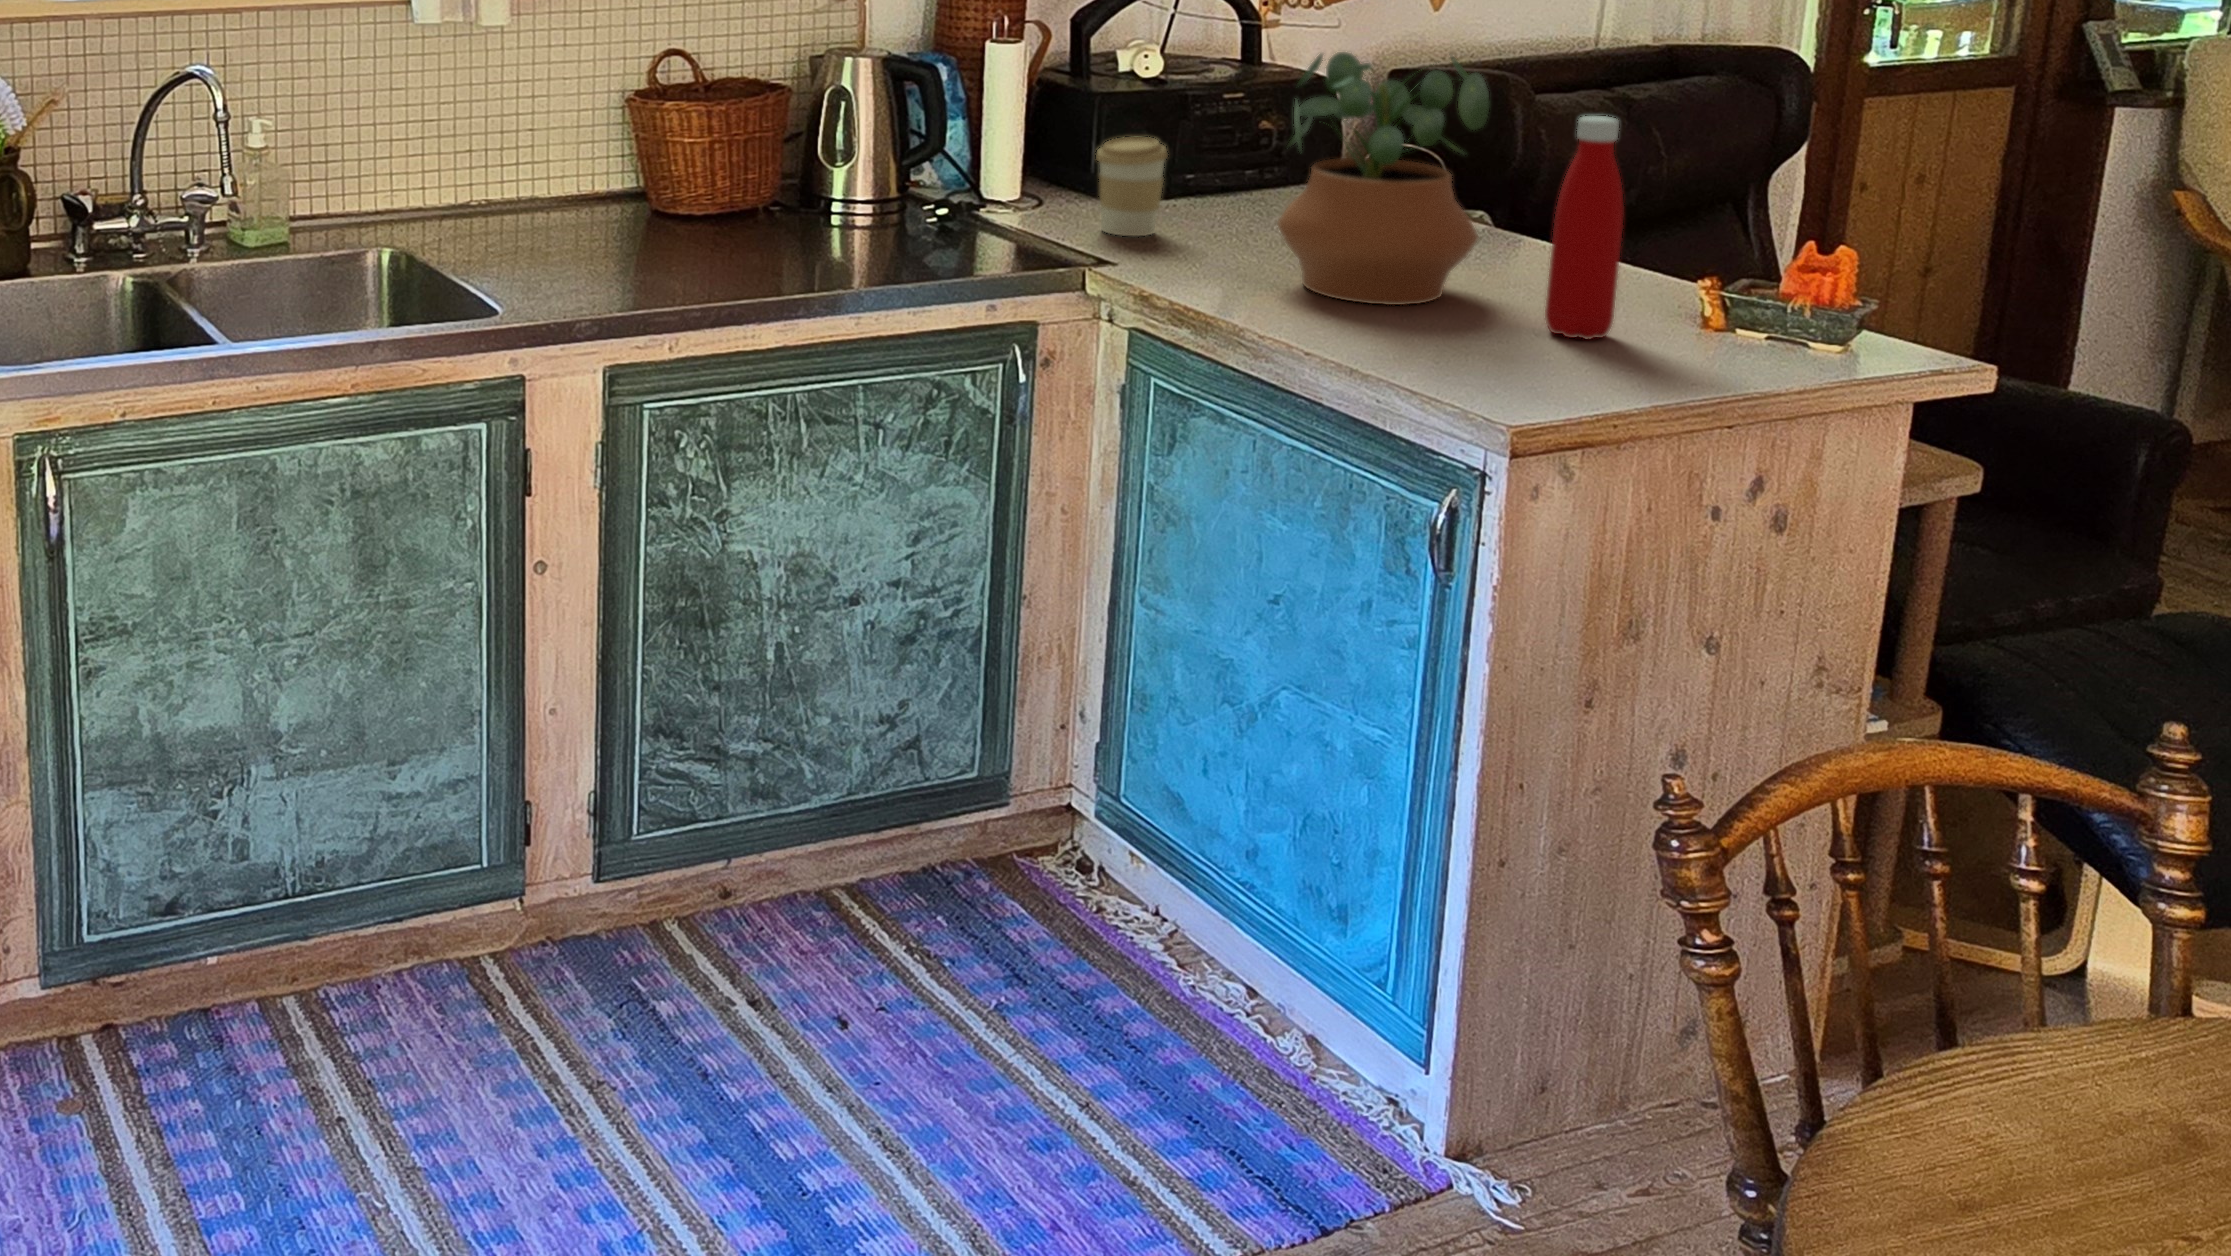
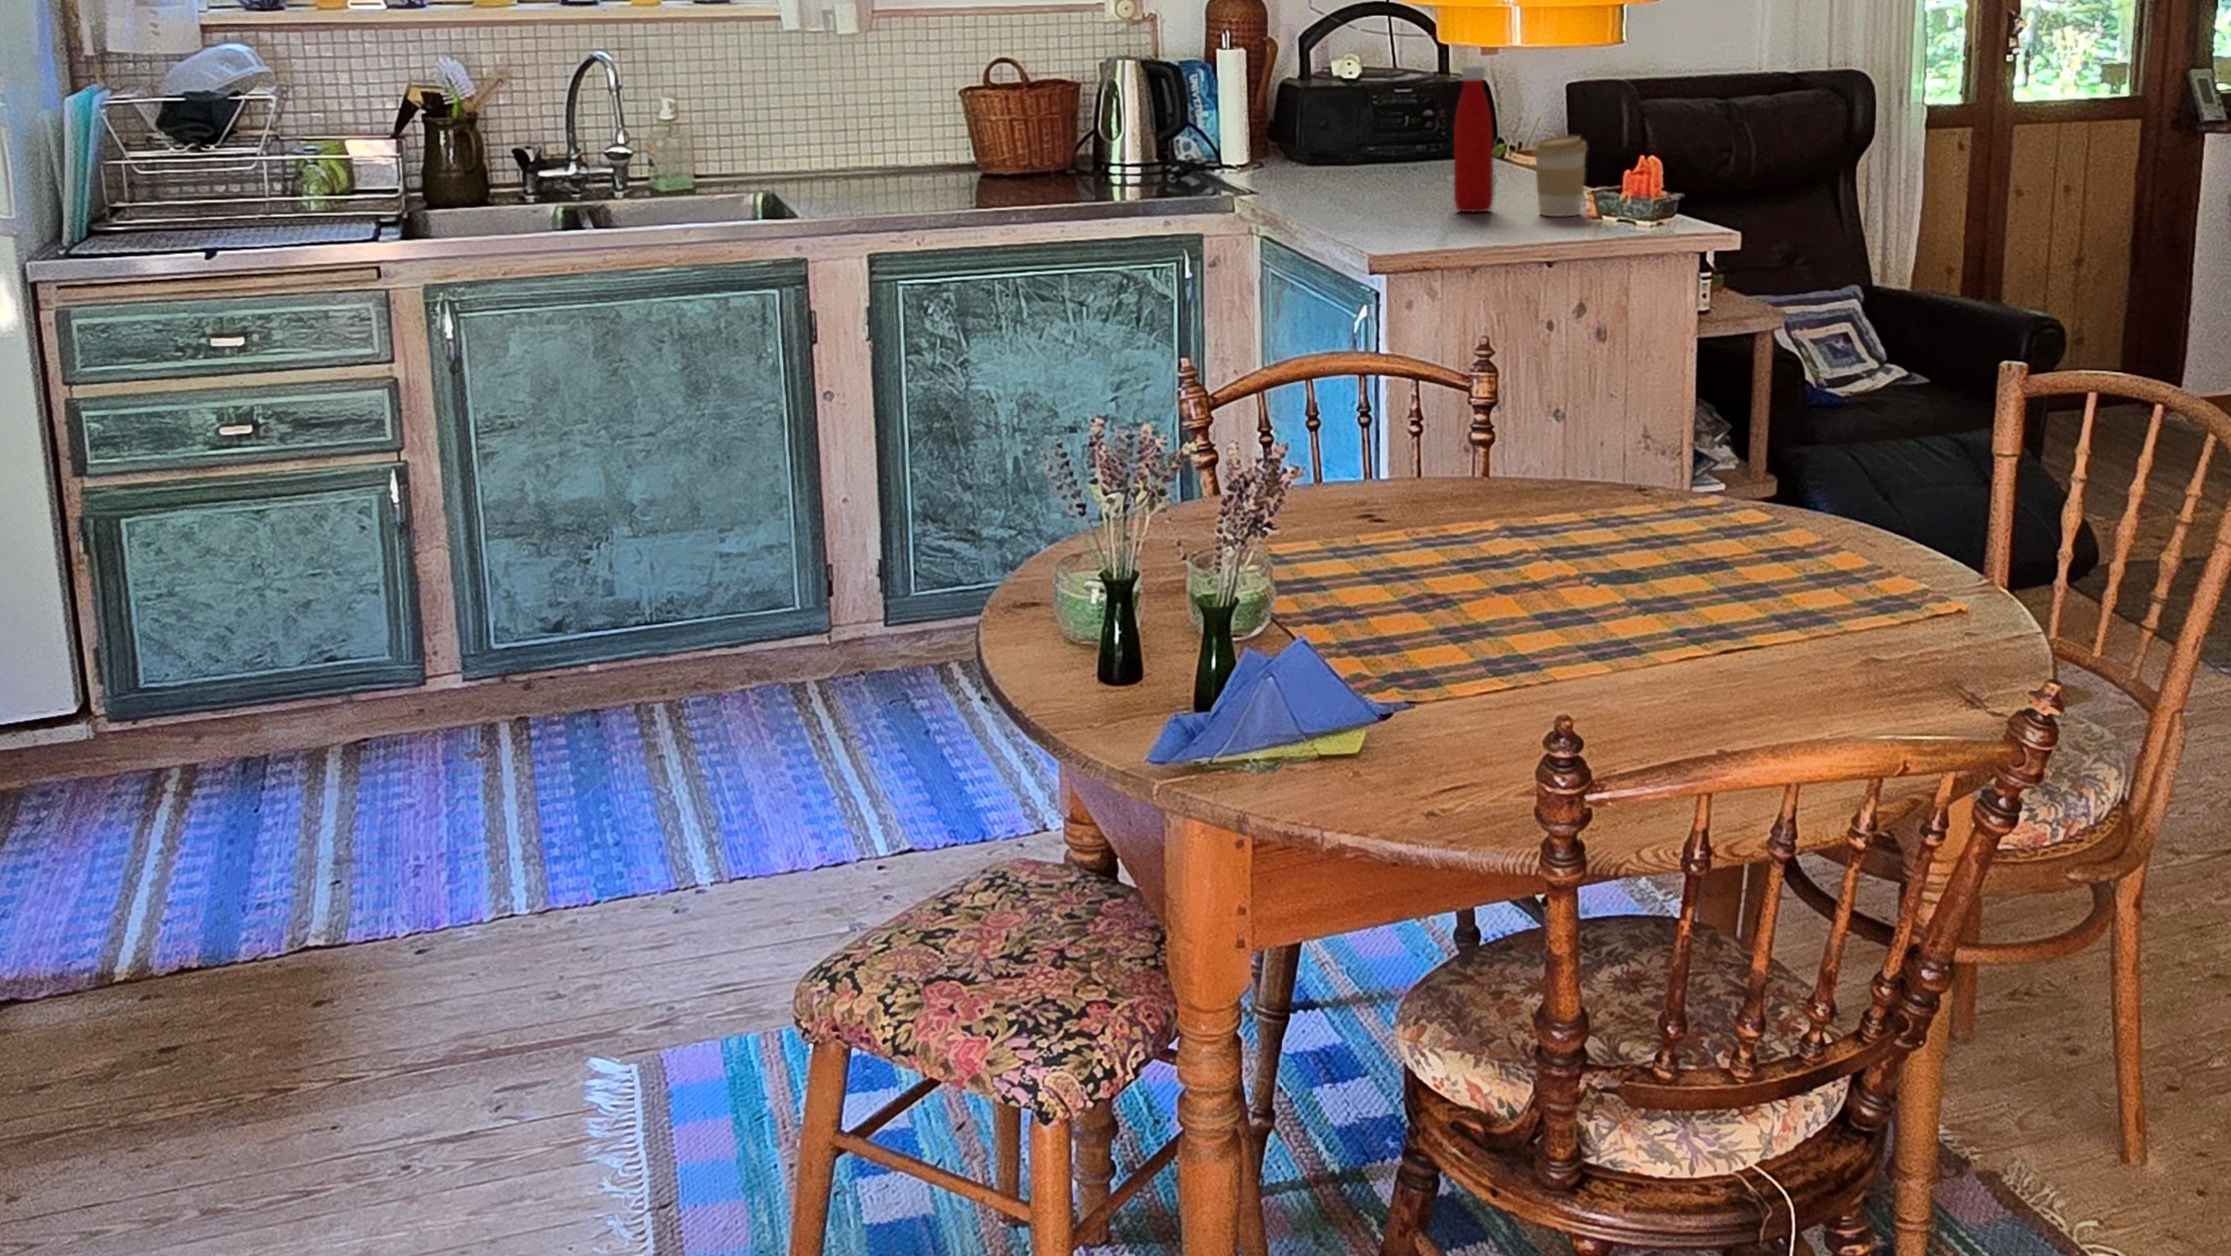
potted plant: present [1277,52,1490,305] -> none [1325,32,1451,202]
coffee cup: present [1096,137,1167,236] -> present [1533,136,1587,216]

